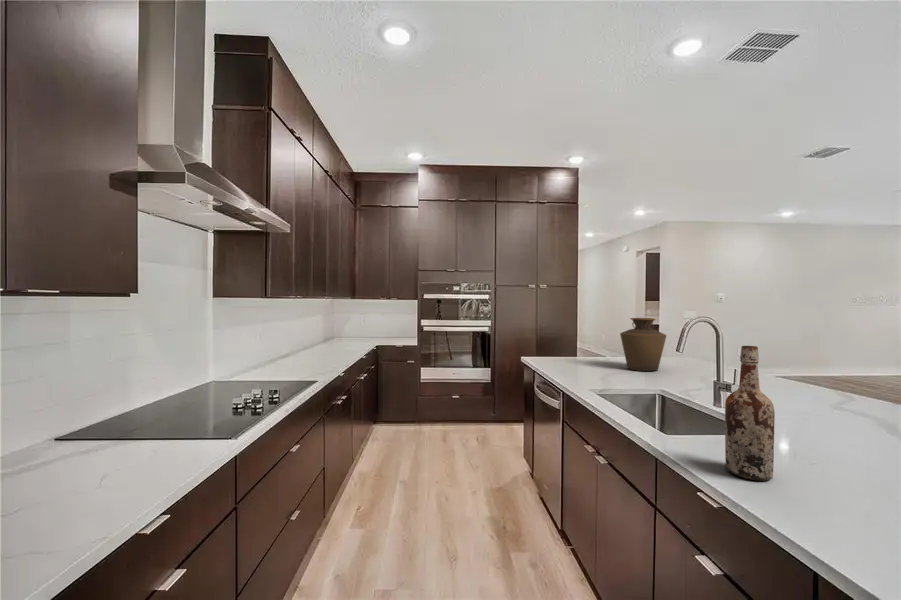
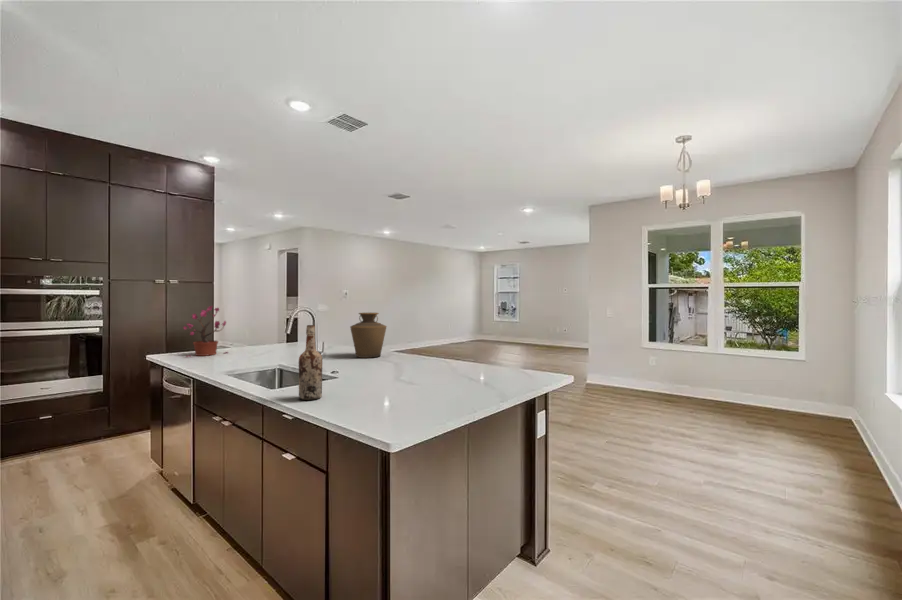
potted plant: none [552,309,596,363] -> present [184,306,228,357]
vase: present [620,318,666,371] -> present [350,313,386,358]

